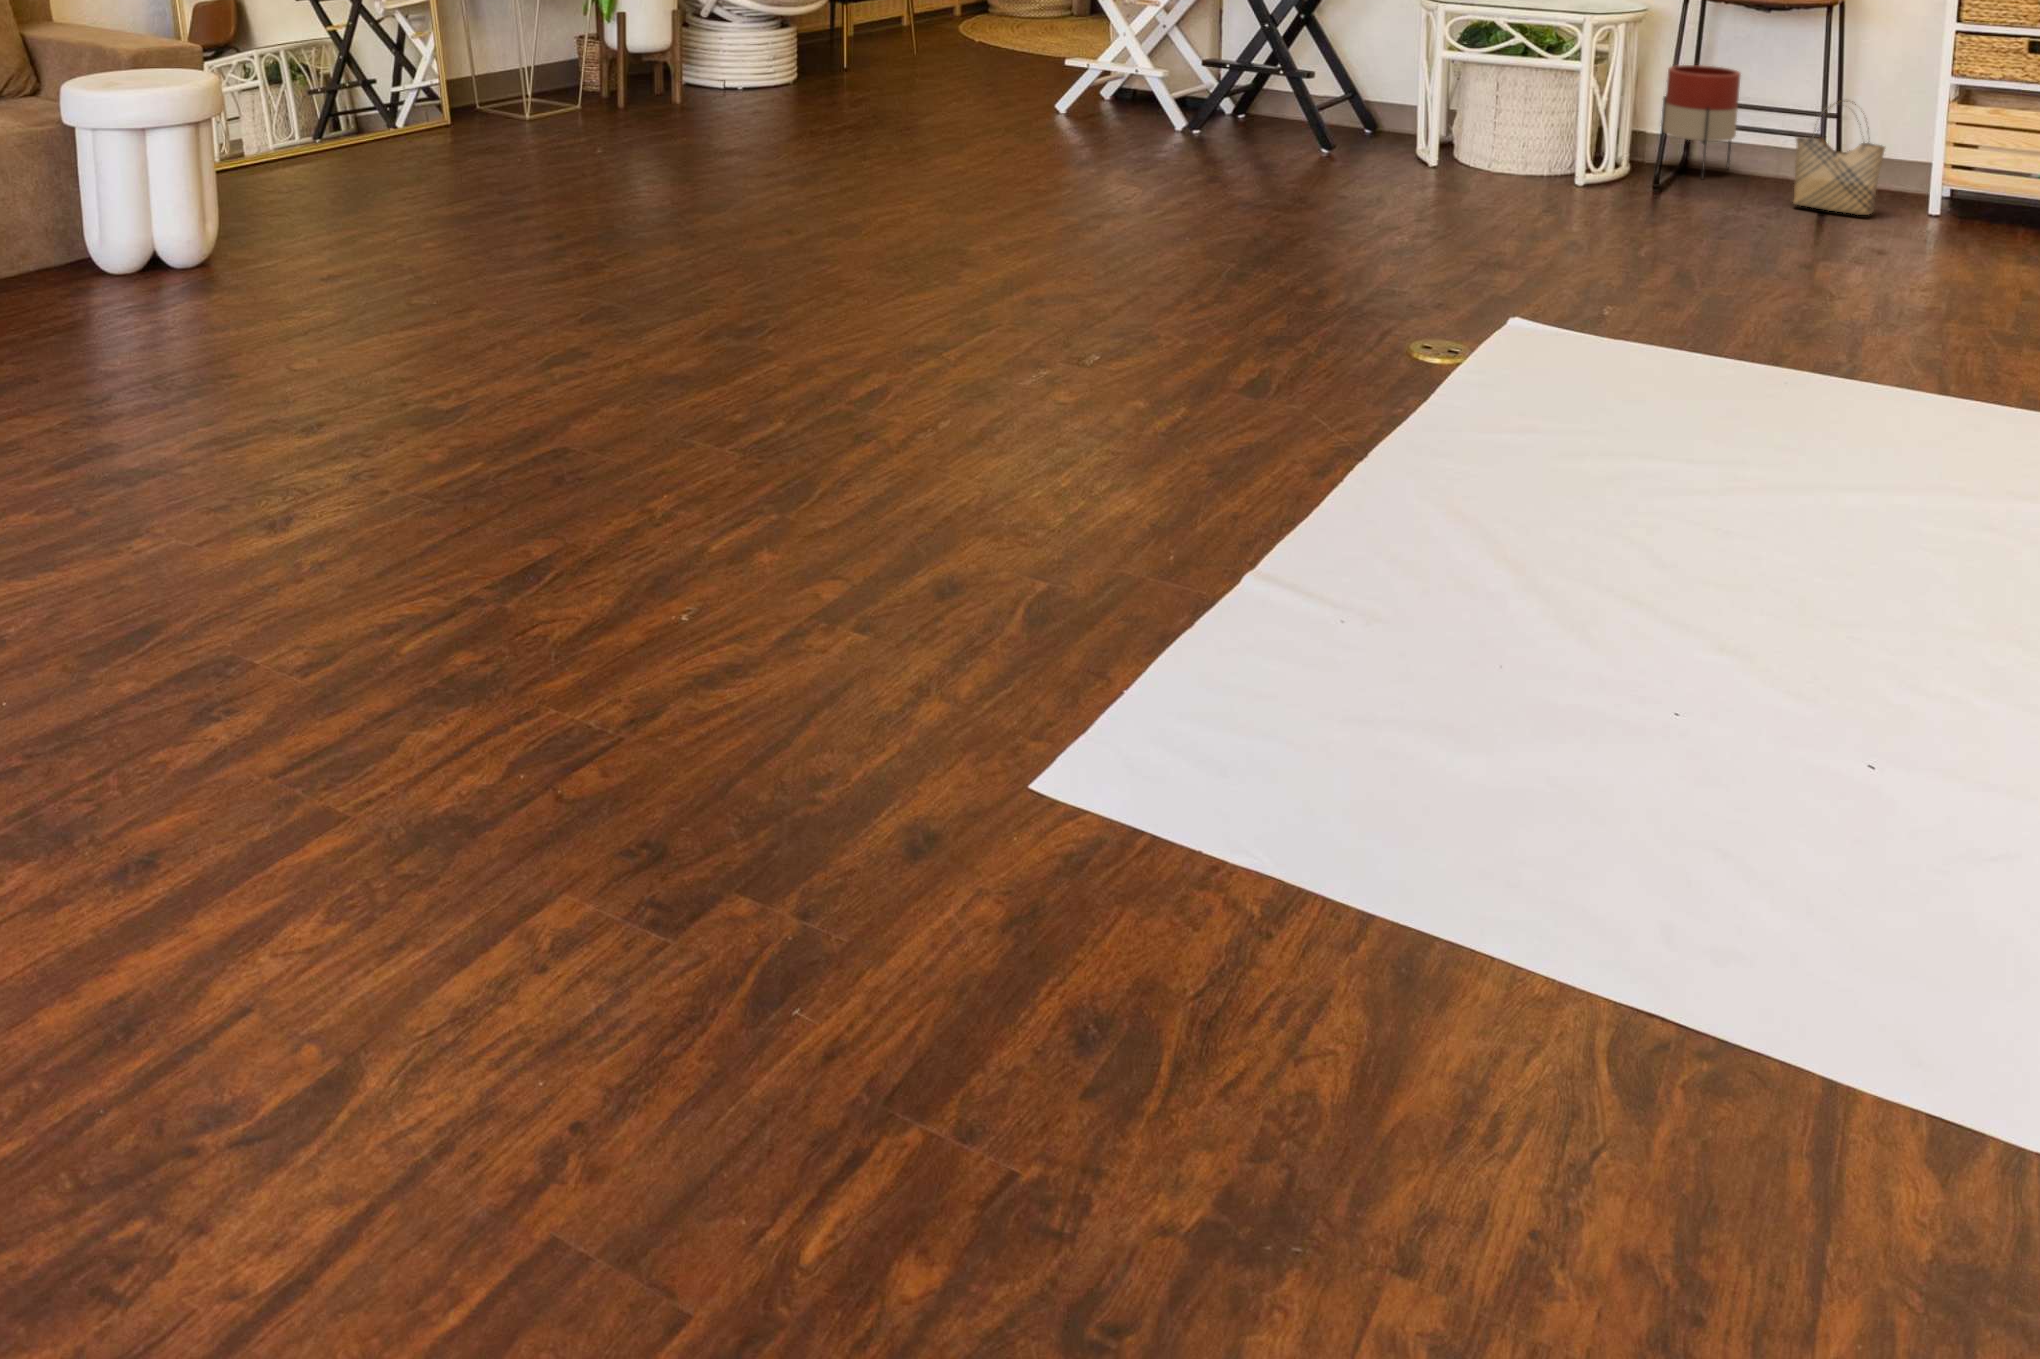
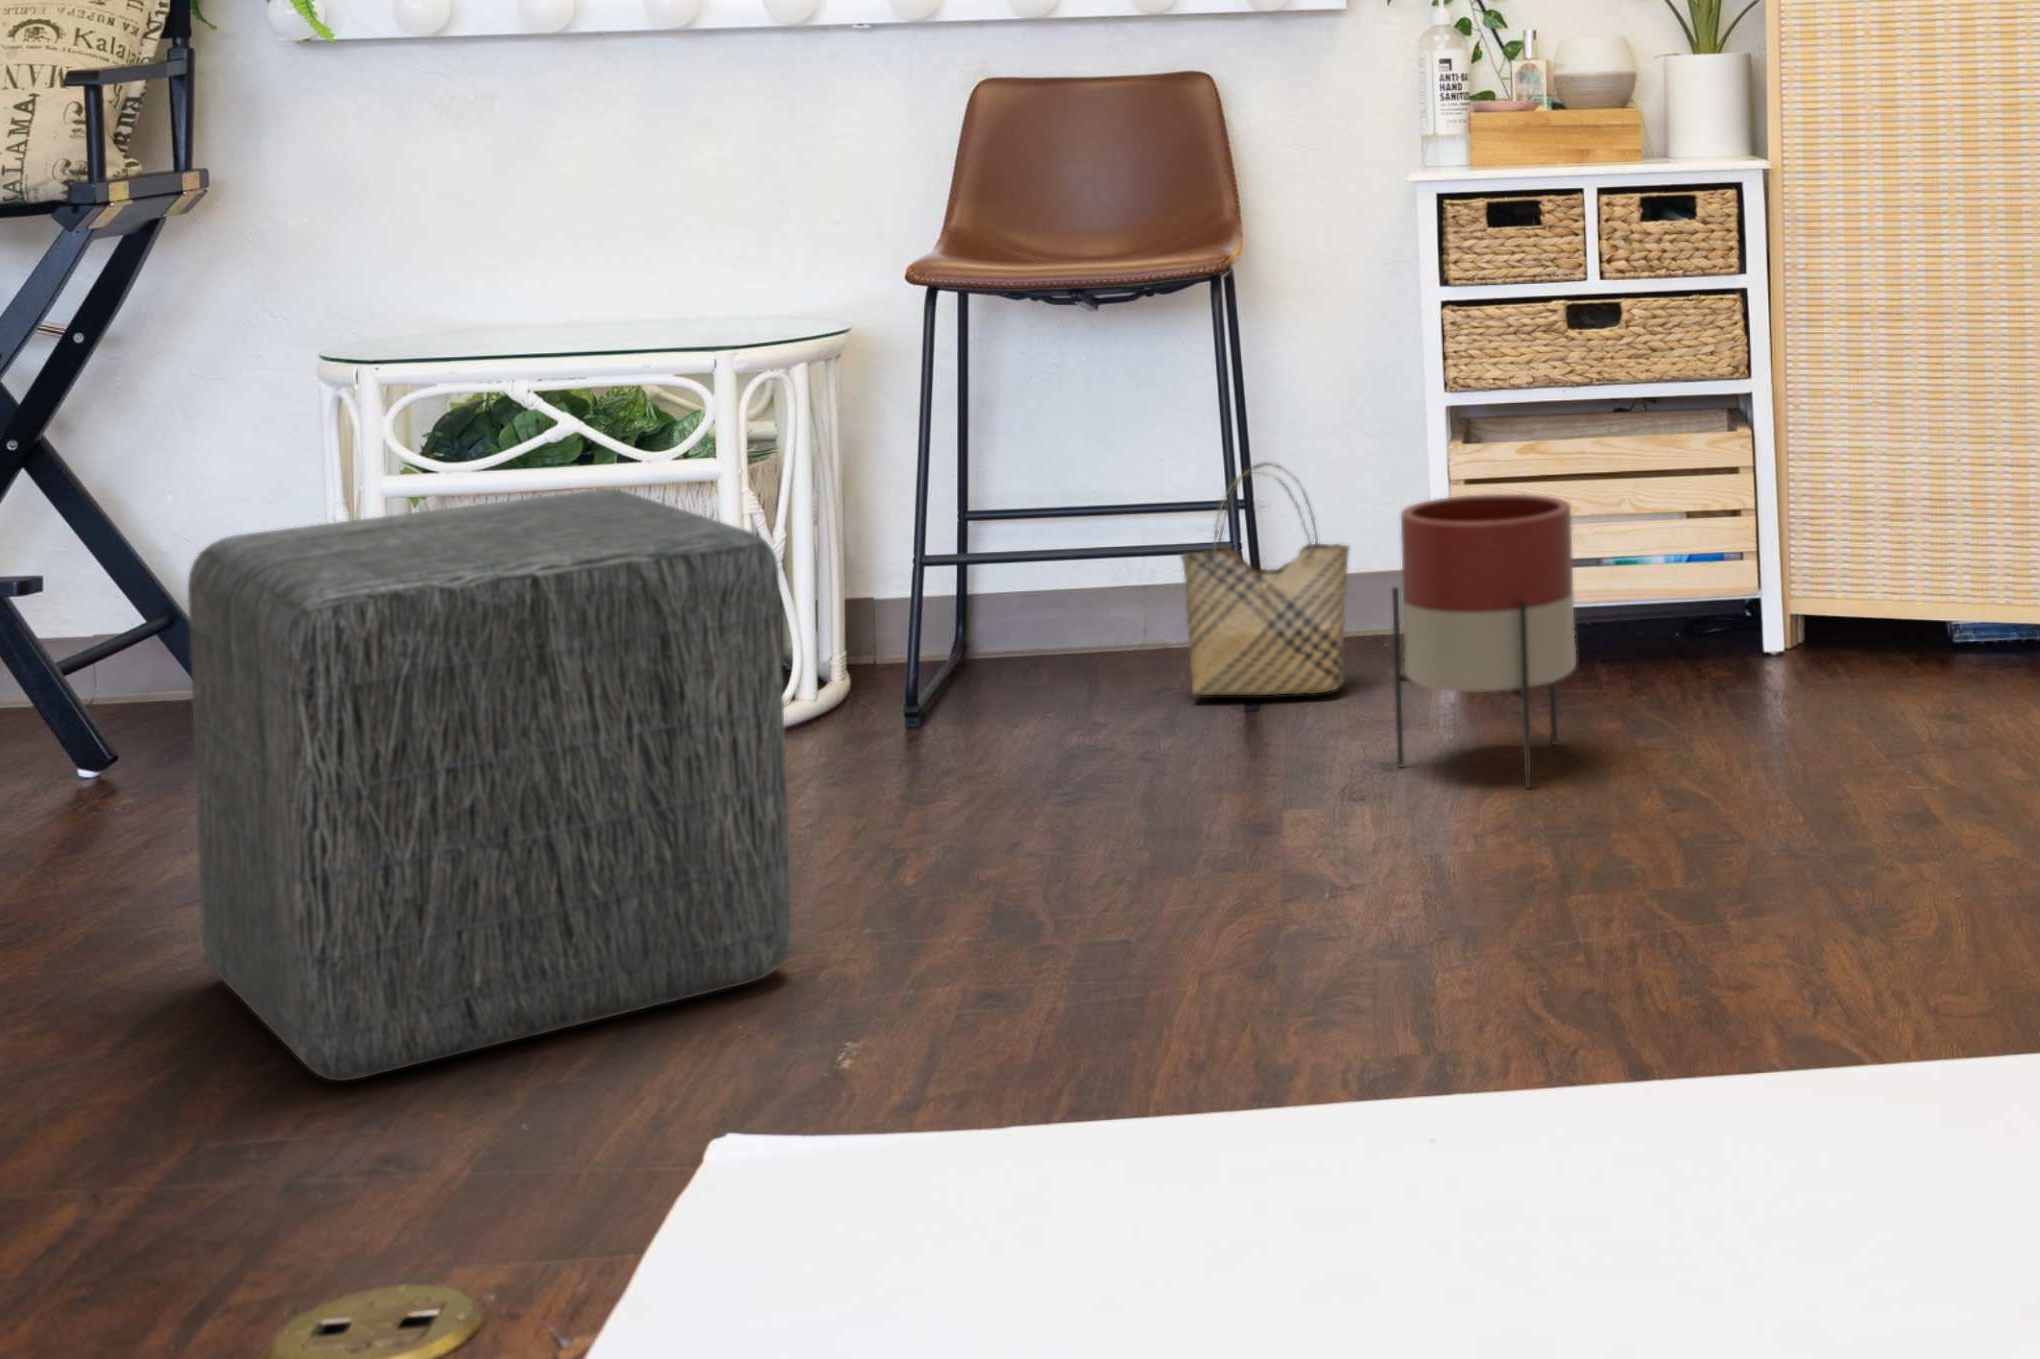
planter: present [1659,65,1740,178] -> present [1392,494,1576,787]
ottoman: none [1377,69,1606,277] -> present [188,489,791,1081]

